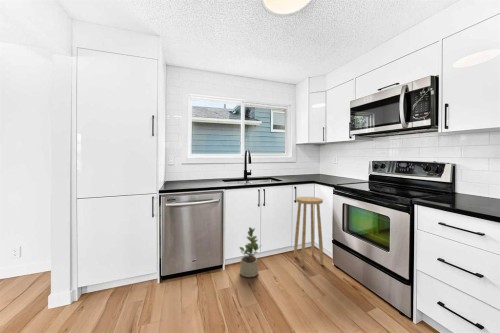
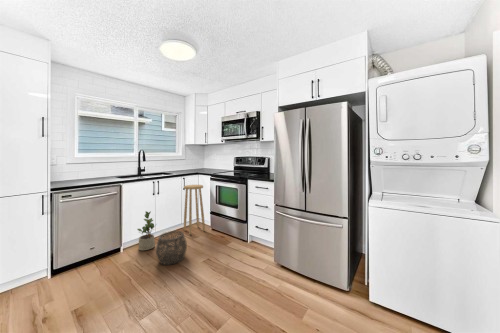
woven basket: none [258,263,300,316] -> present [156,231,187,265]

